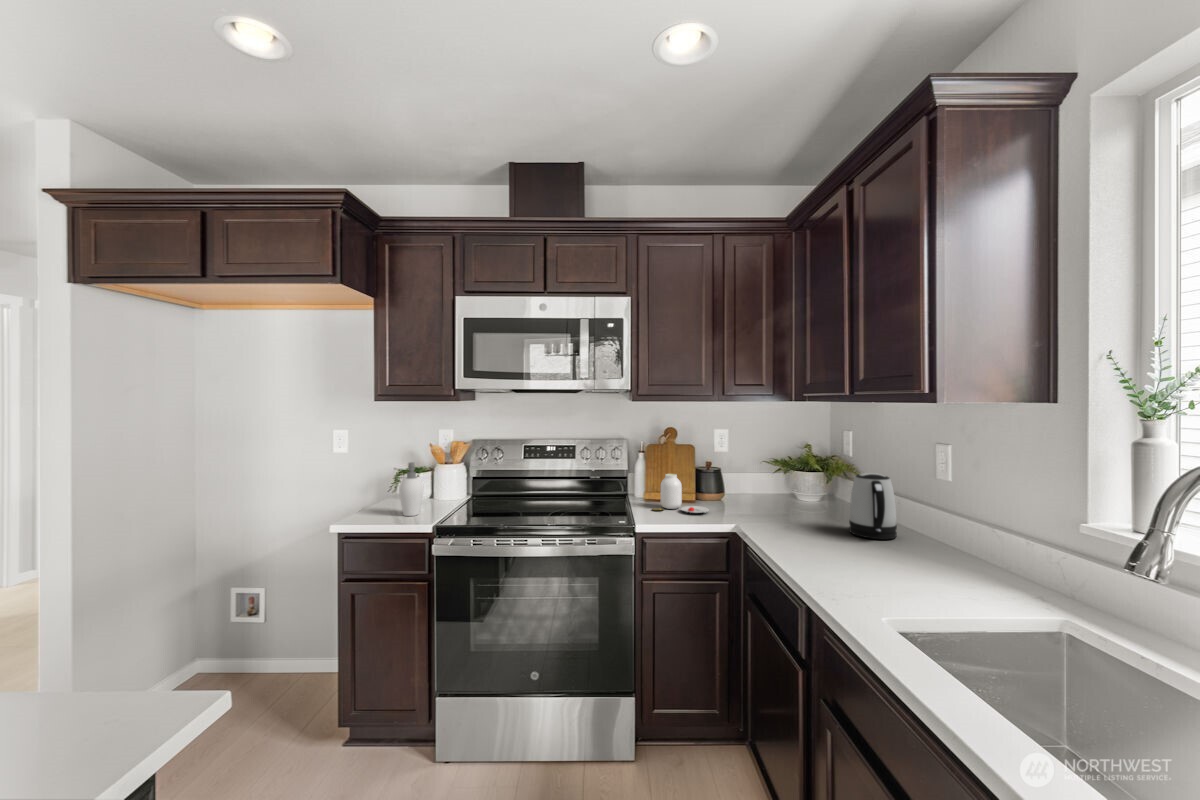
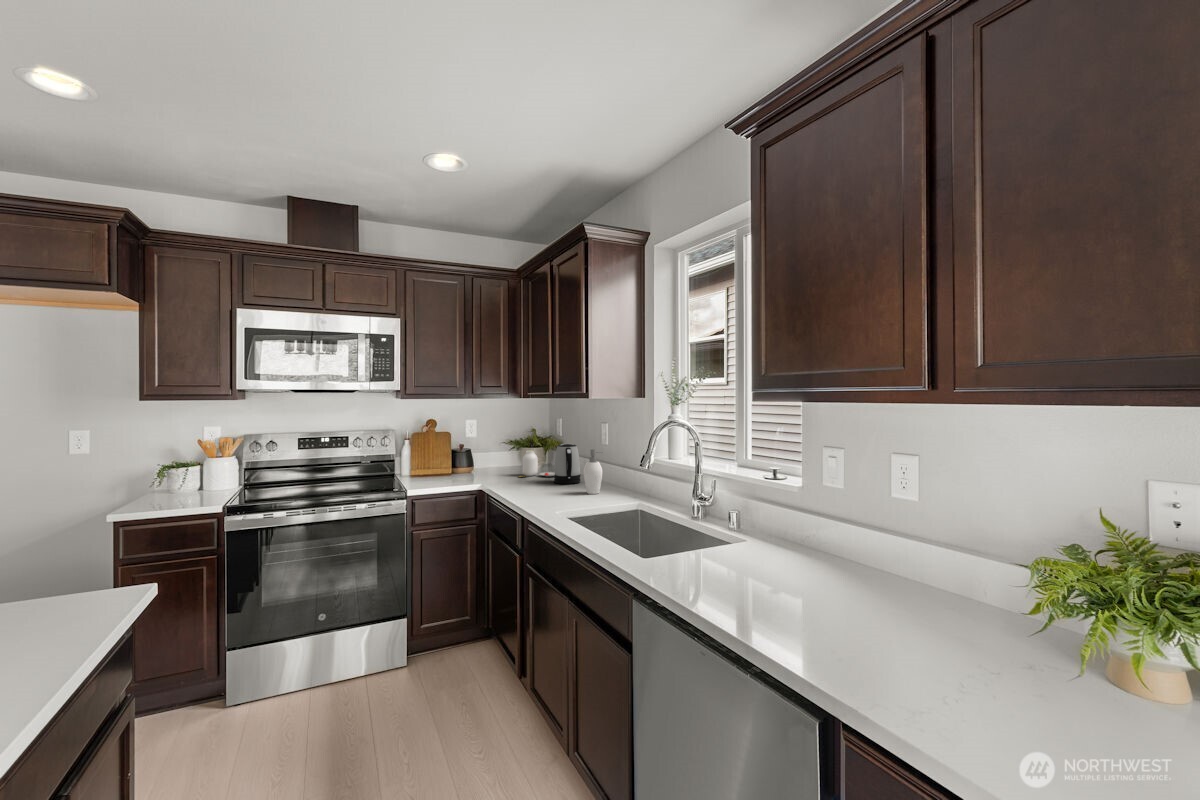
soap dispenser: present [399,462,423,516] -> present [583,449,603,494]
jar: present [653,474,709,513] -> present [519,451,554,477]

